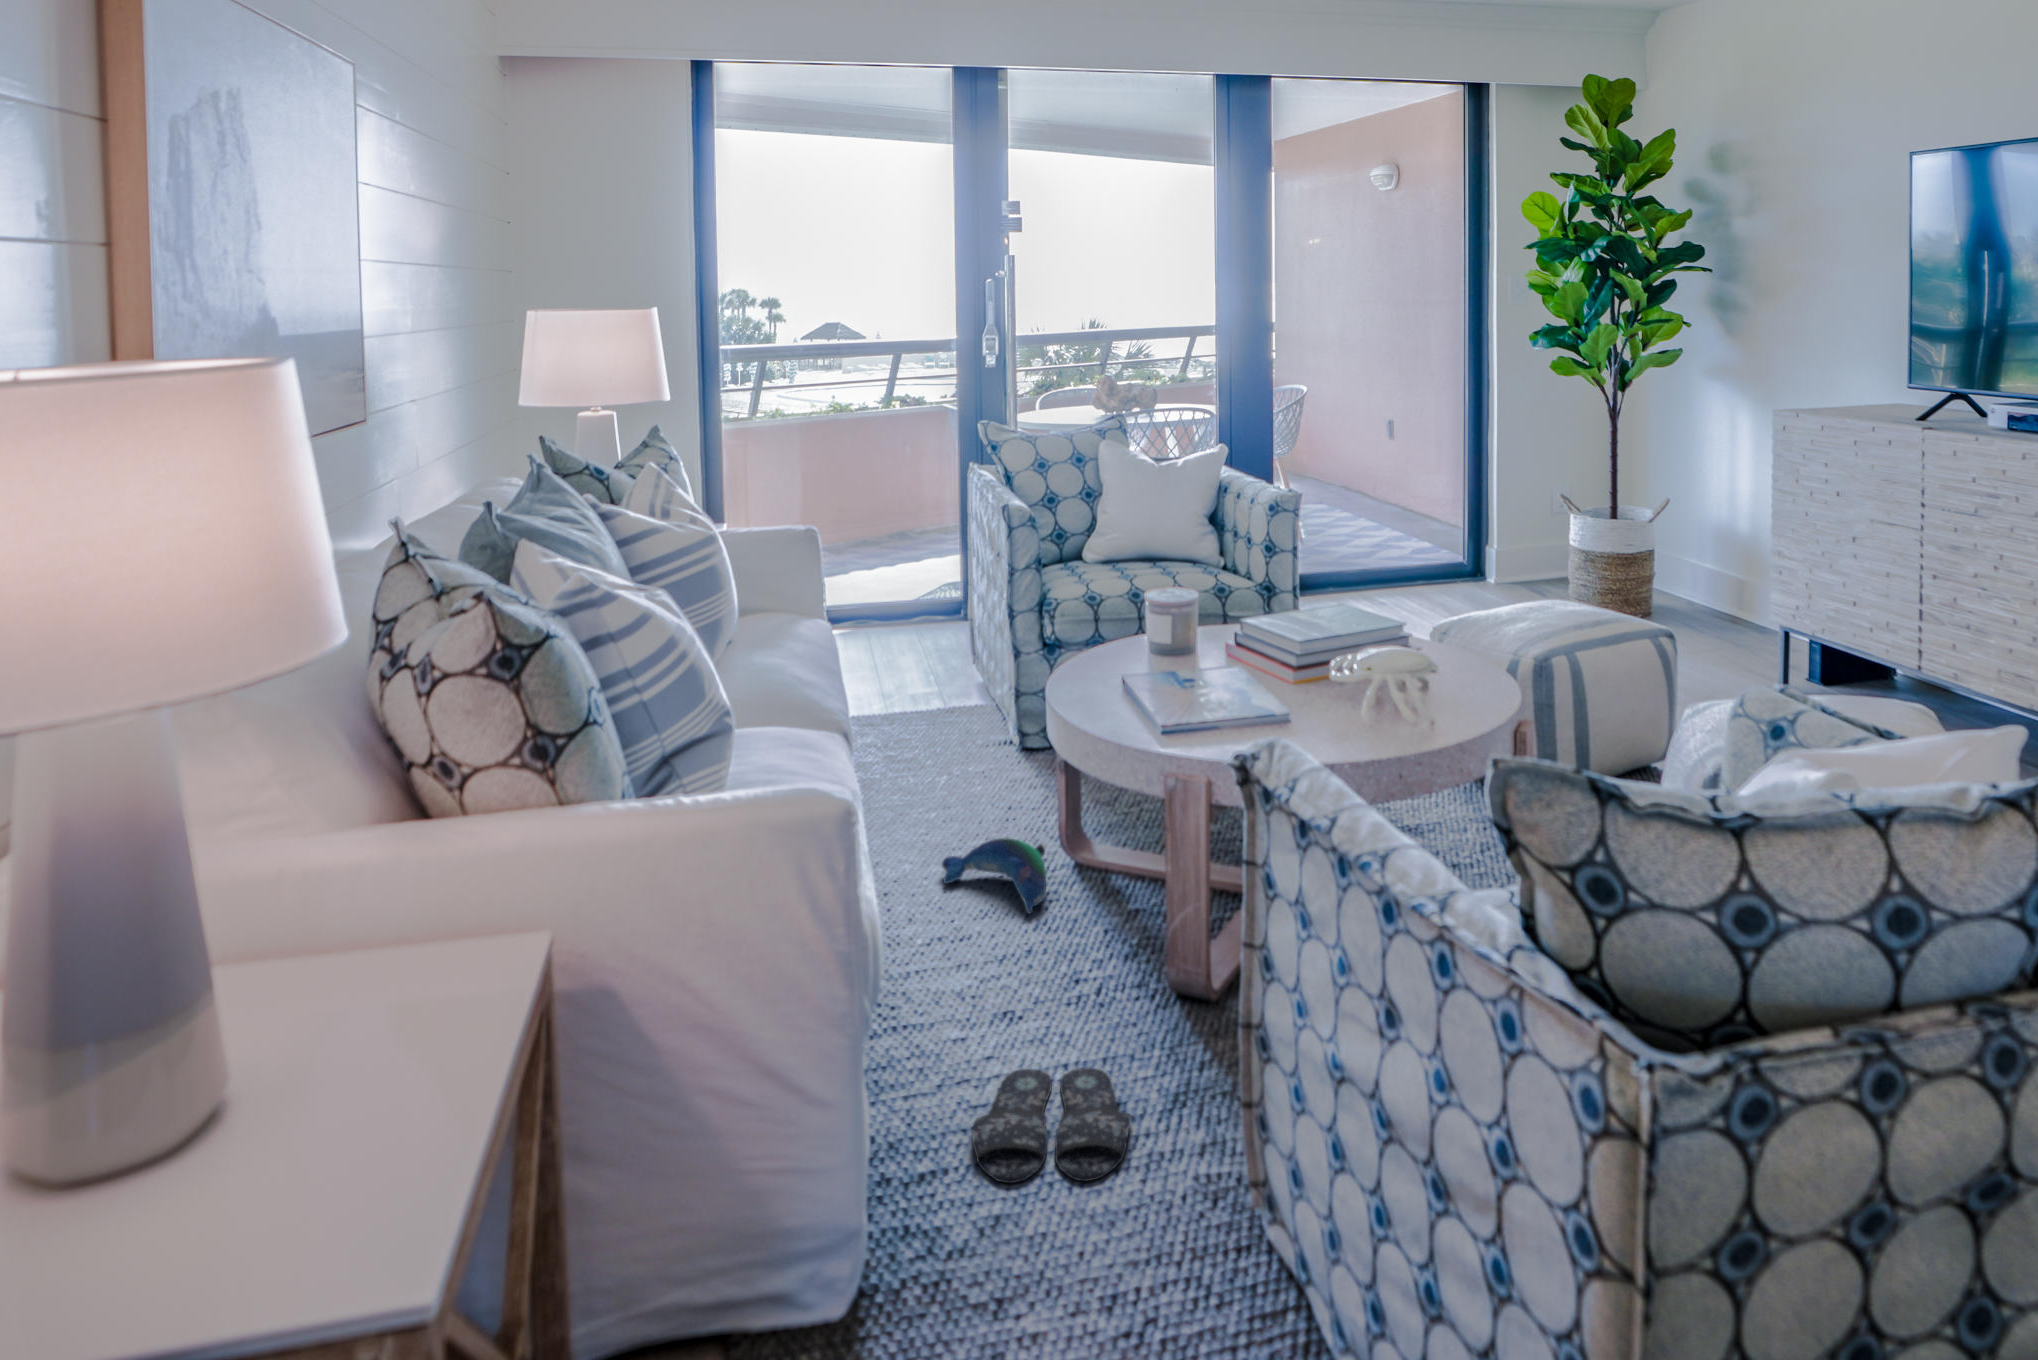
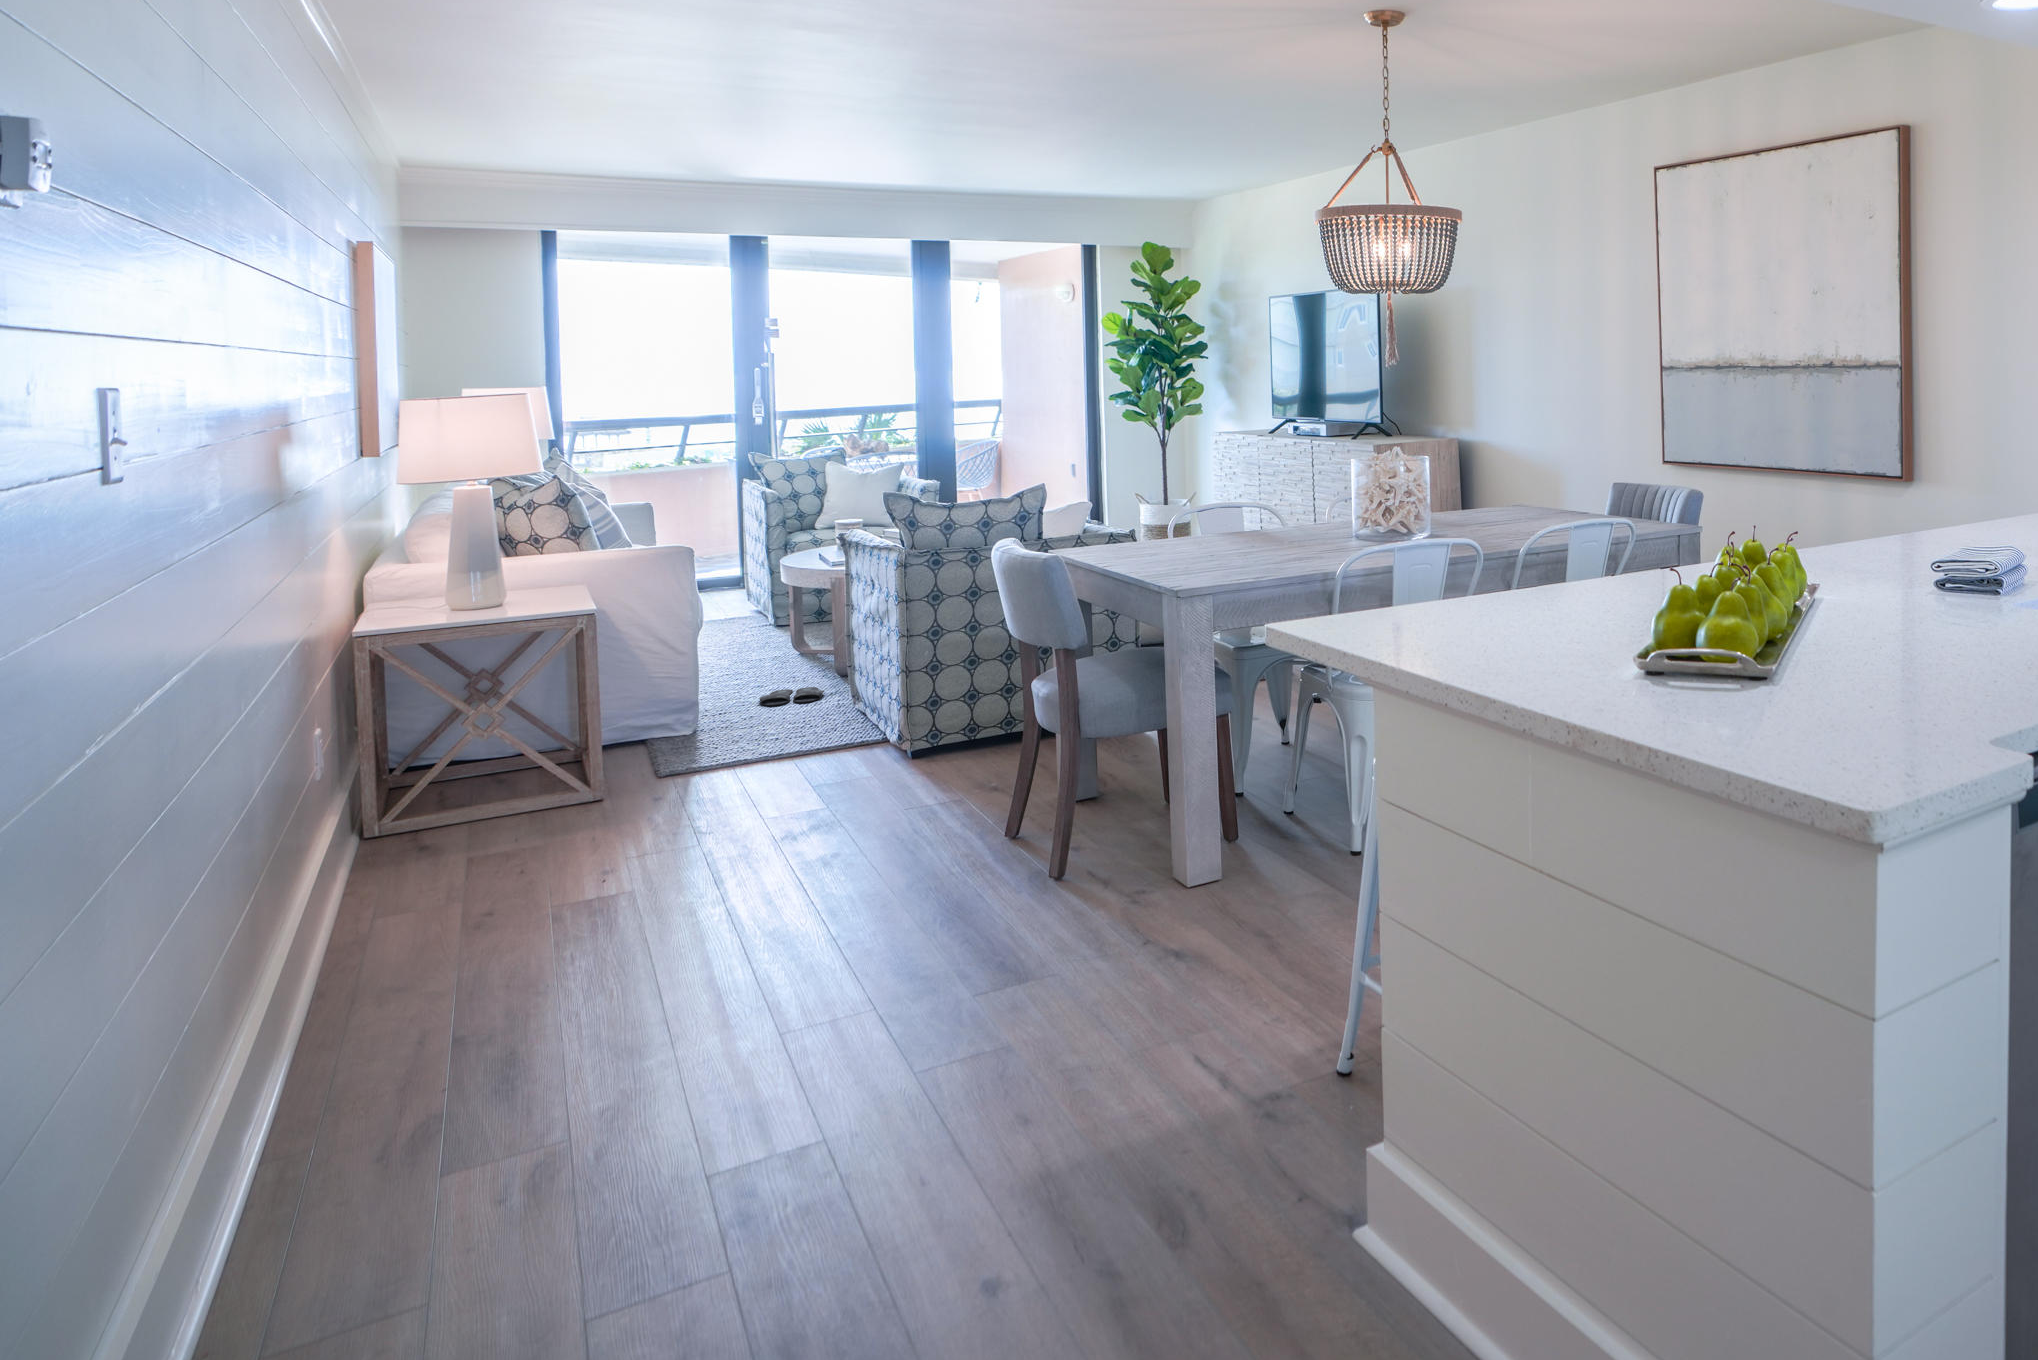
plush toy: present [942,838,1046,913] -> none [739,639,793,663]

